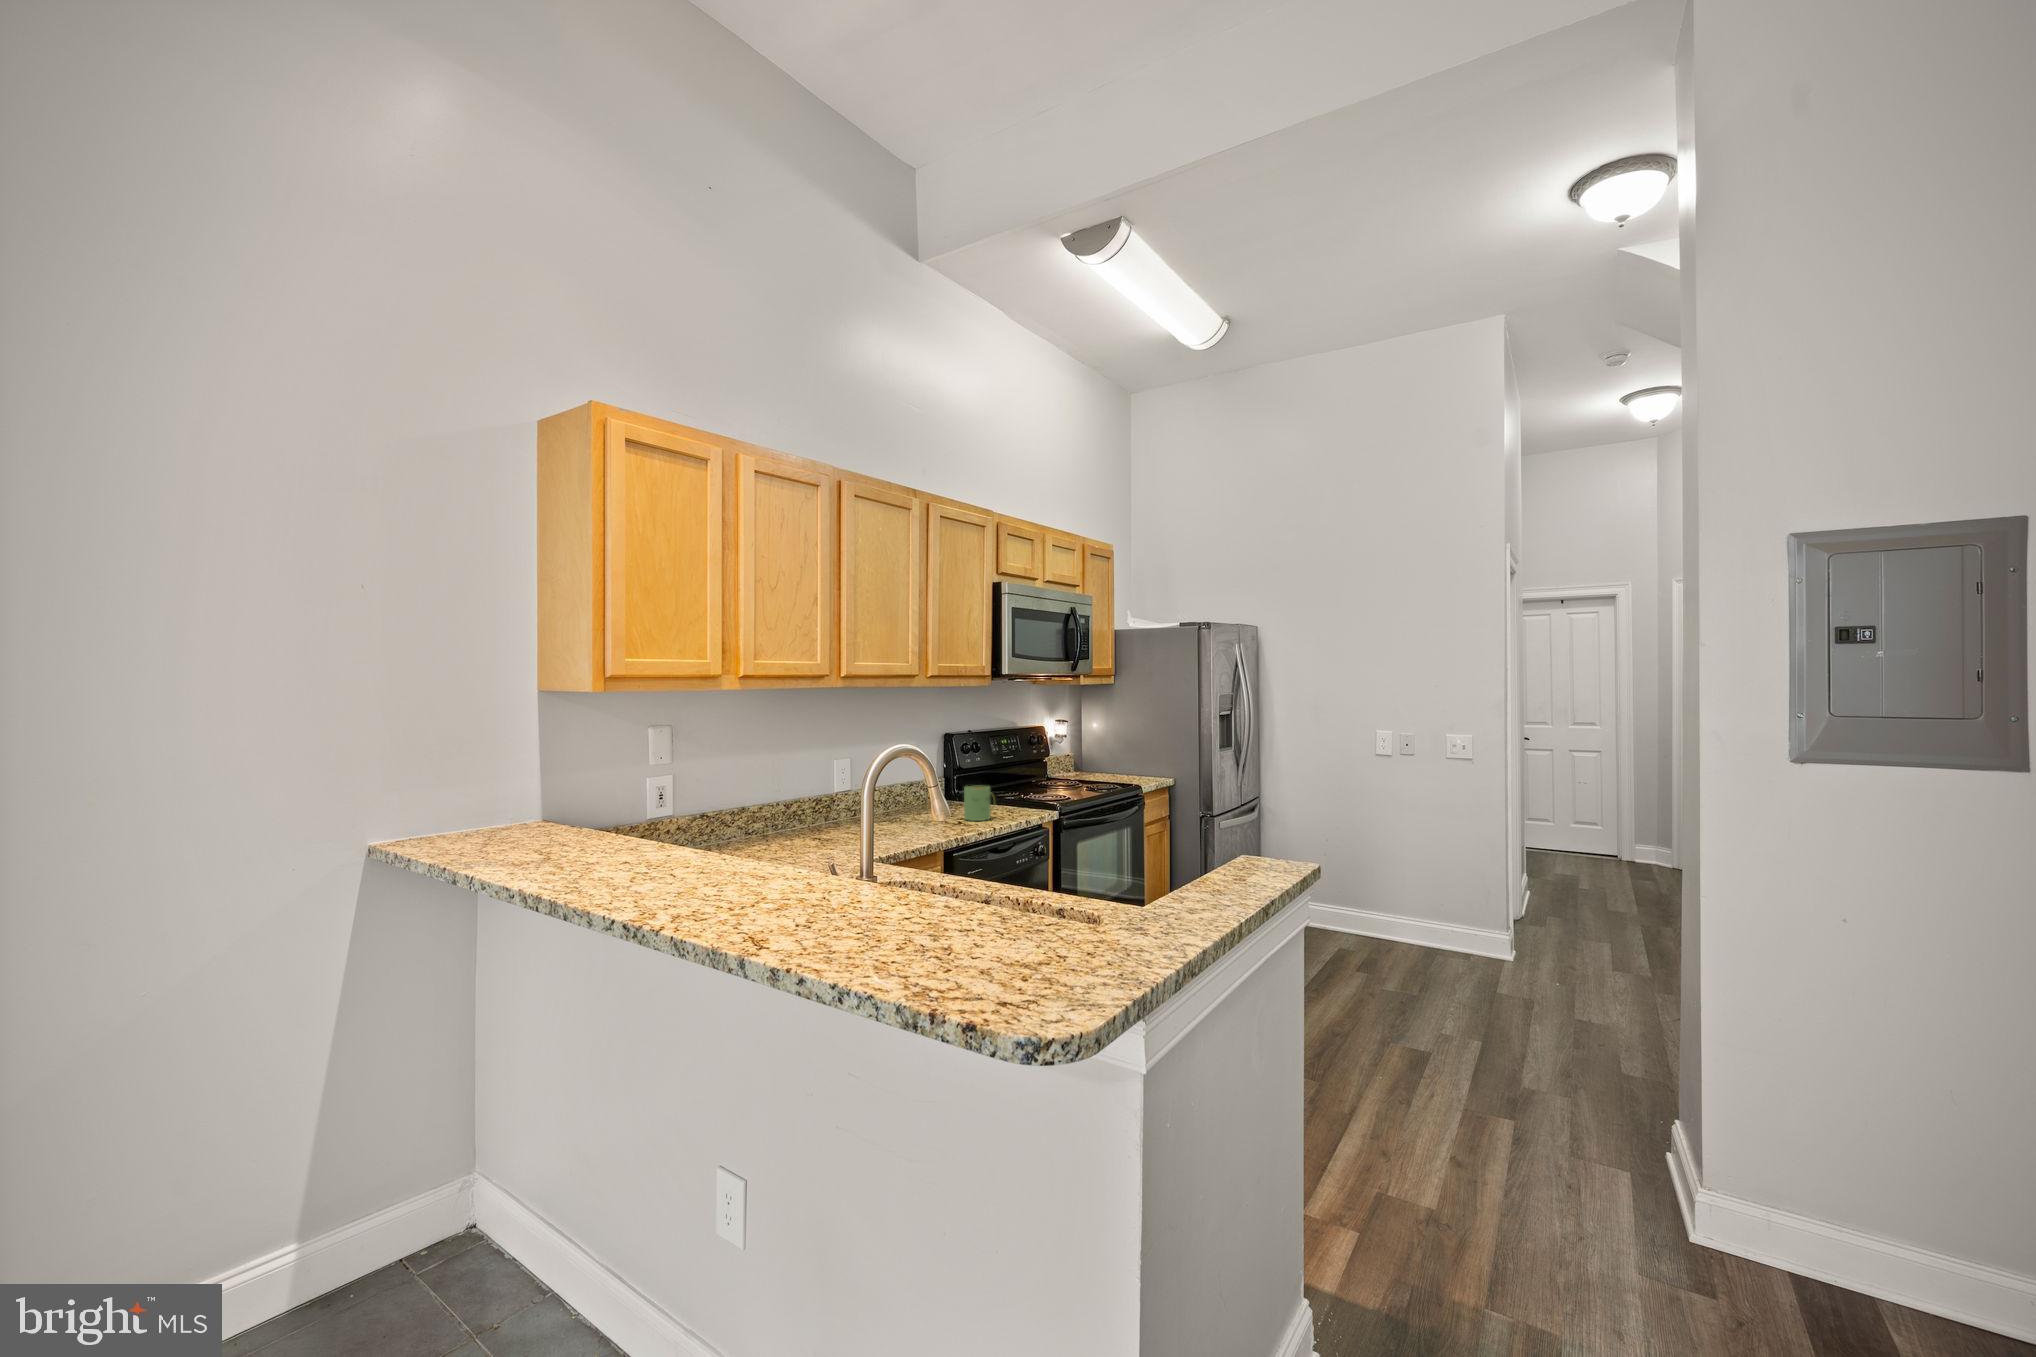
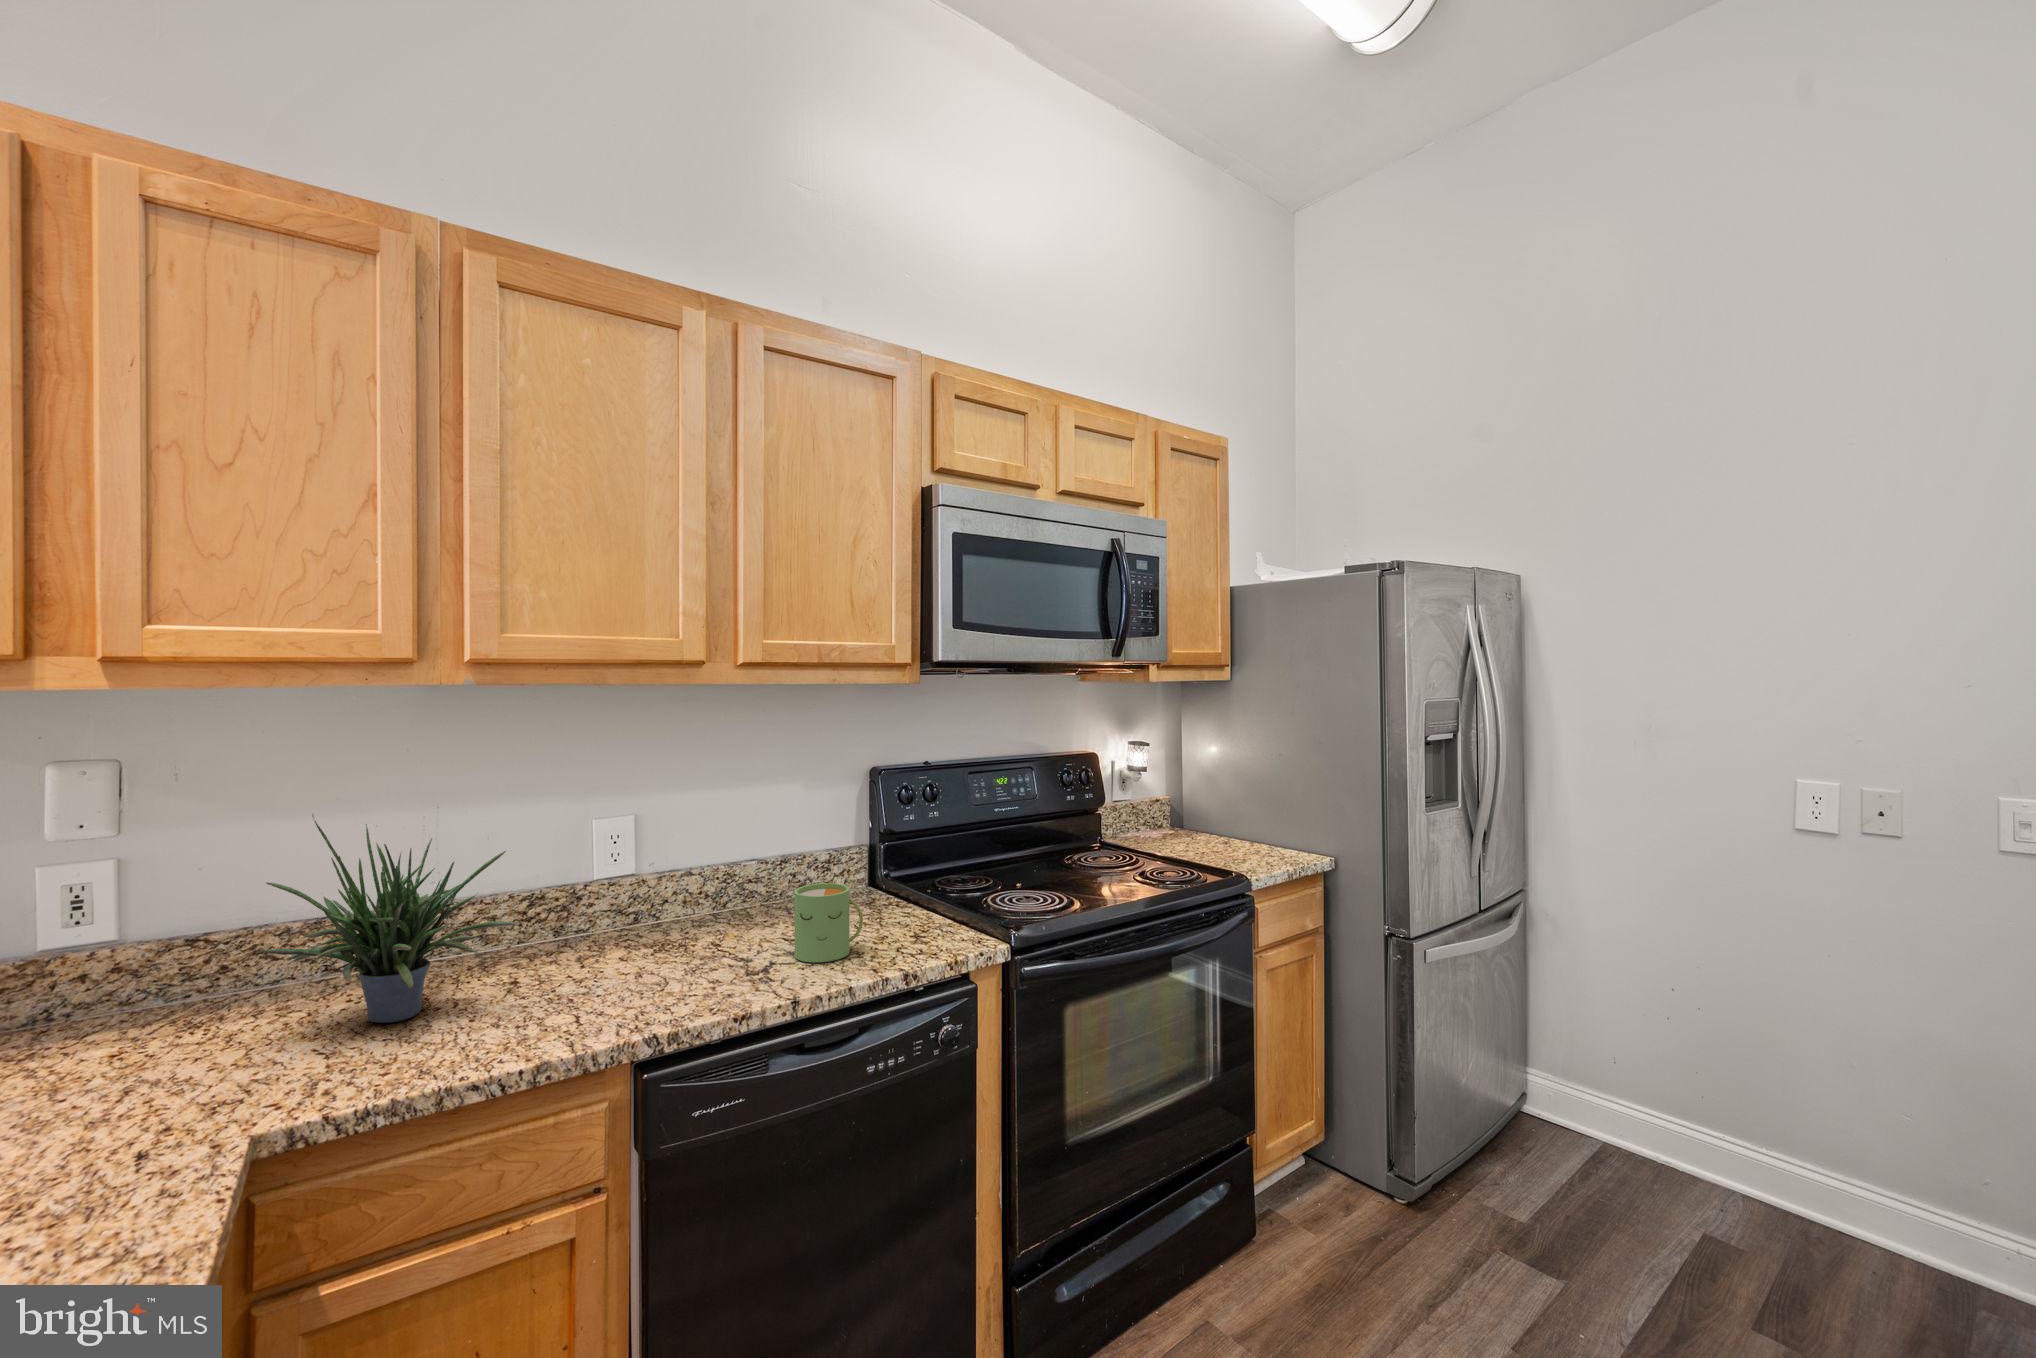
potted plant: none [764,748,877,844] -> present [260,814,518,1023]

